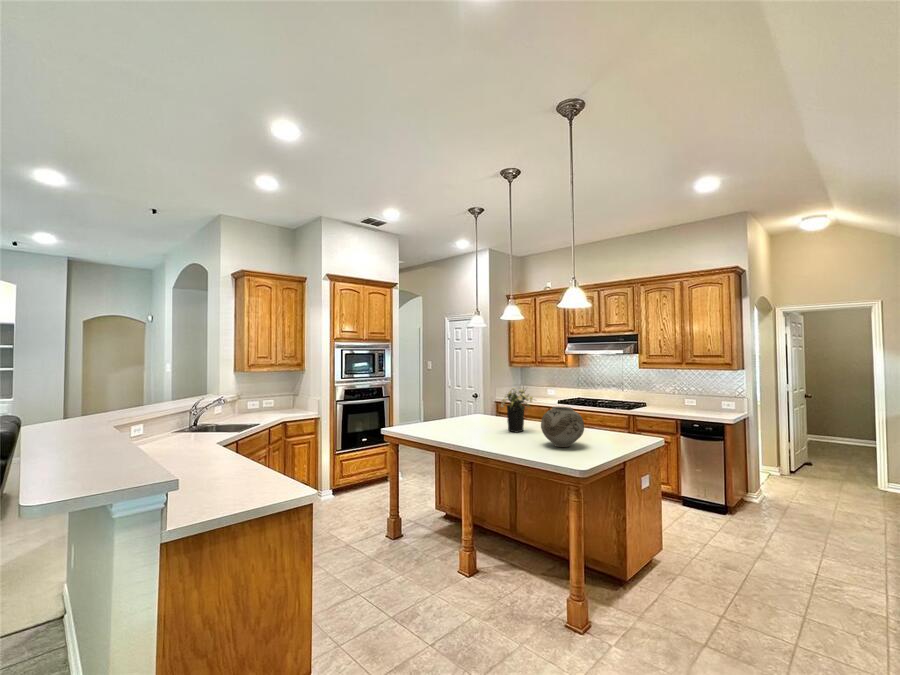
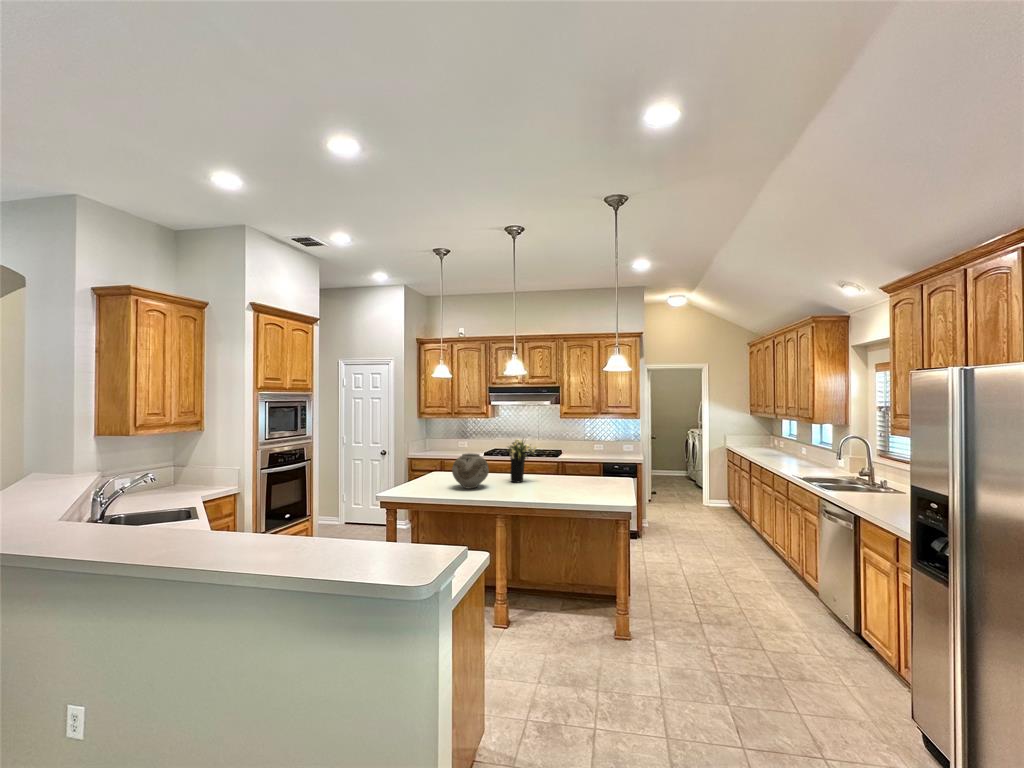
vase: present [541,406,584,447] -> present [452,453,489,489]

